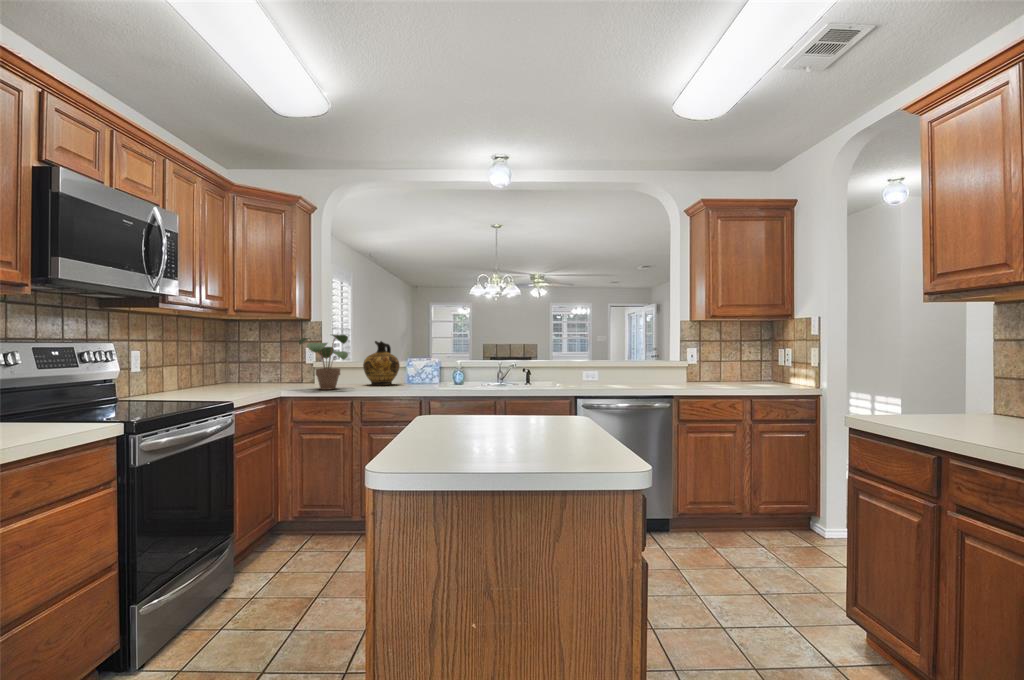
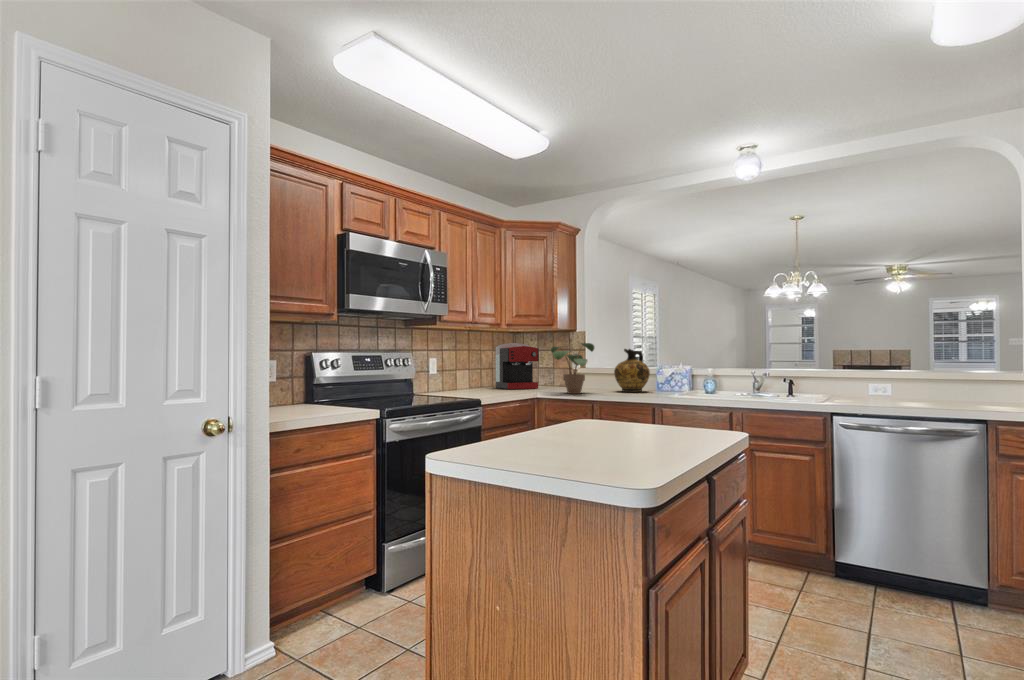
coffee maker: none [209,332,270,388] -> present [496,343,539,389]

